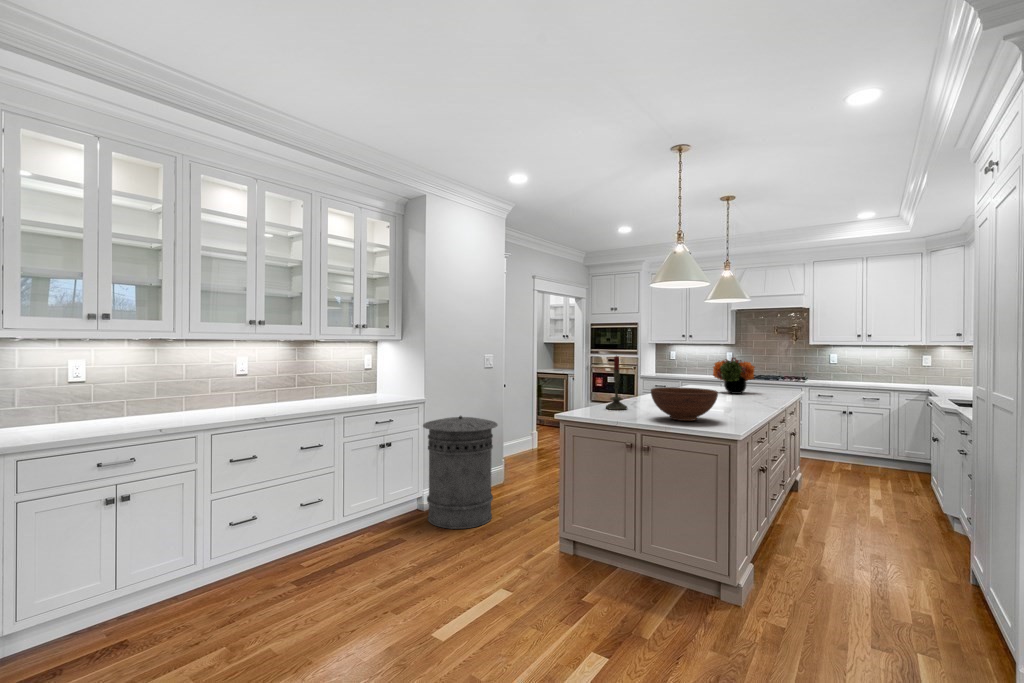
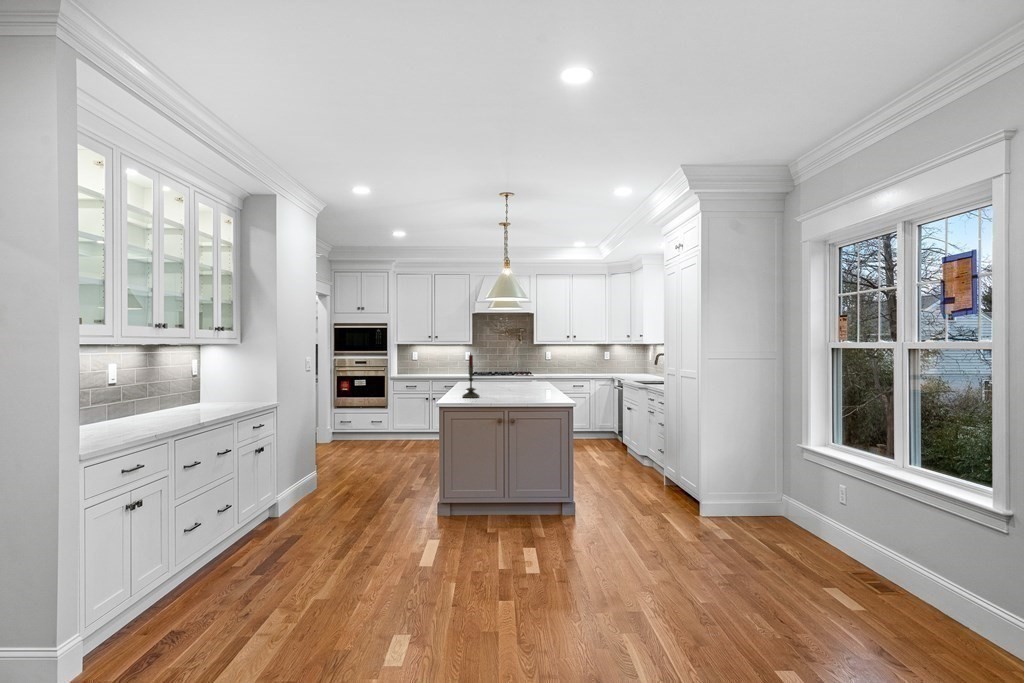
flower arrangement: present [713,358,755,394] -> none [493,355,526,385]
fruit bowl: present [651,387,718,421] -> none [513,377,558,399]
trash can: present [423,416,498,529] -> none [283,416,359,524]

